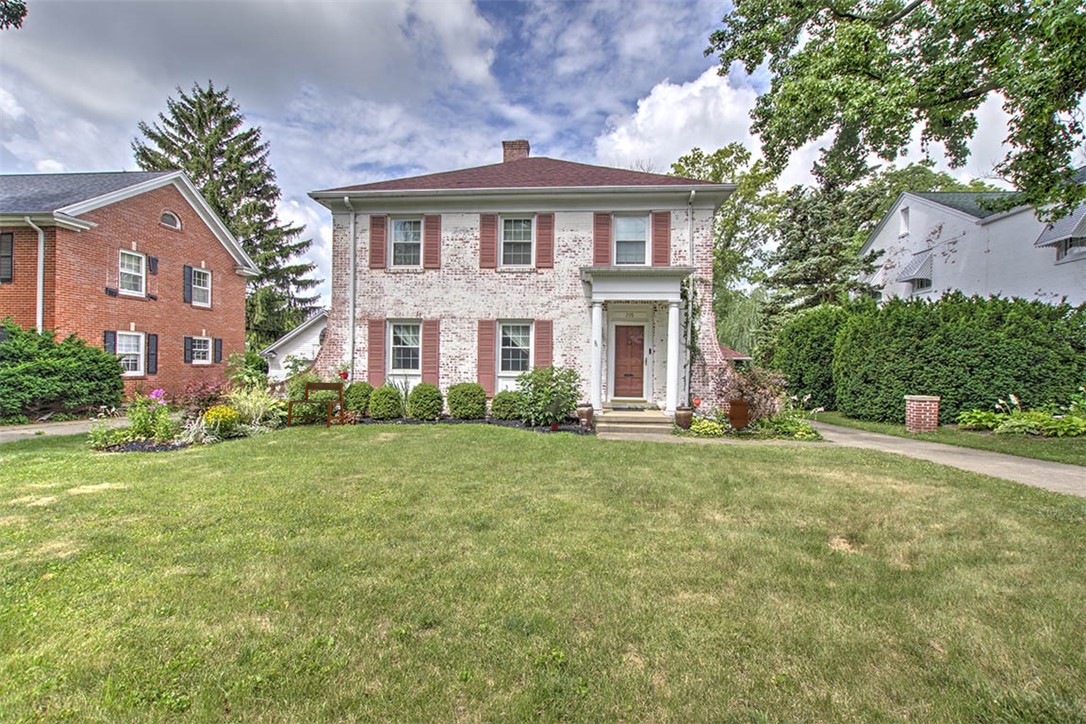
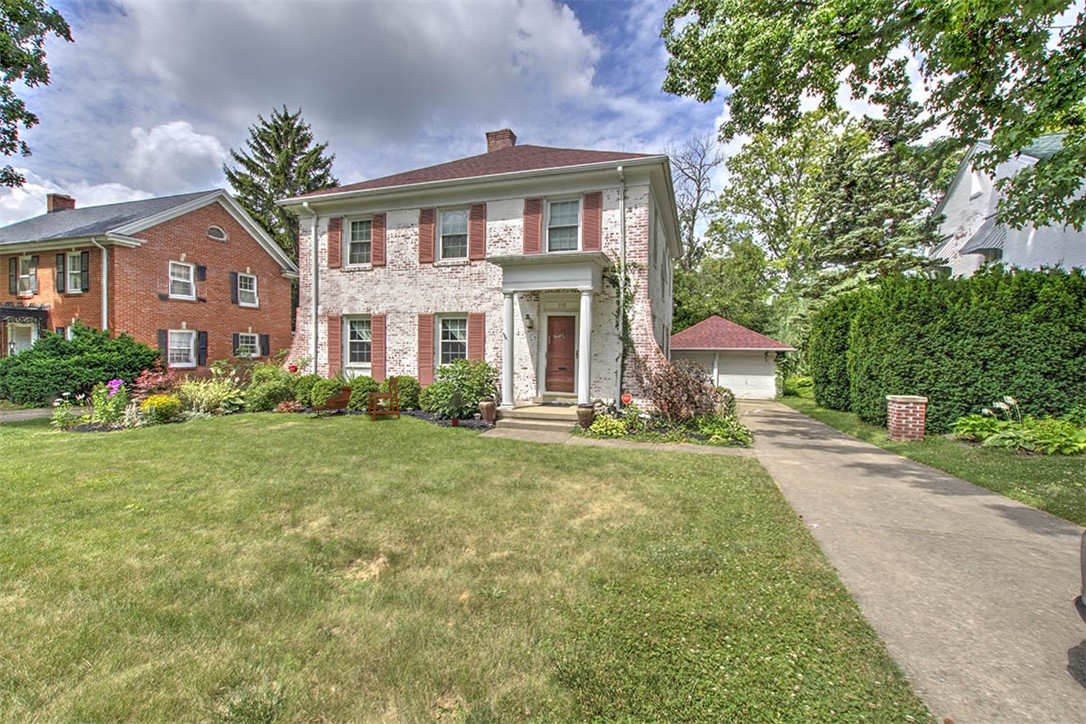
bench: present [287,382,345,428] -> present [368,376,400,421]
lounge chair: present [724,400,754,437] -> present [312,386,352,418]

